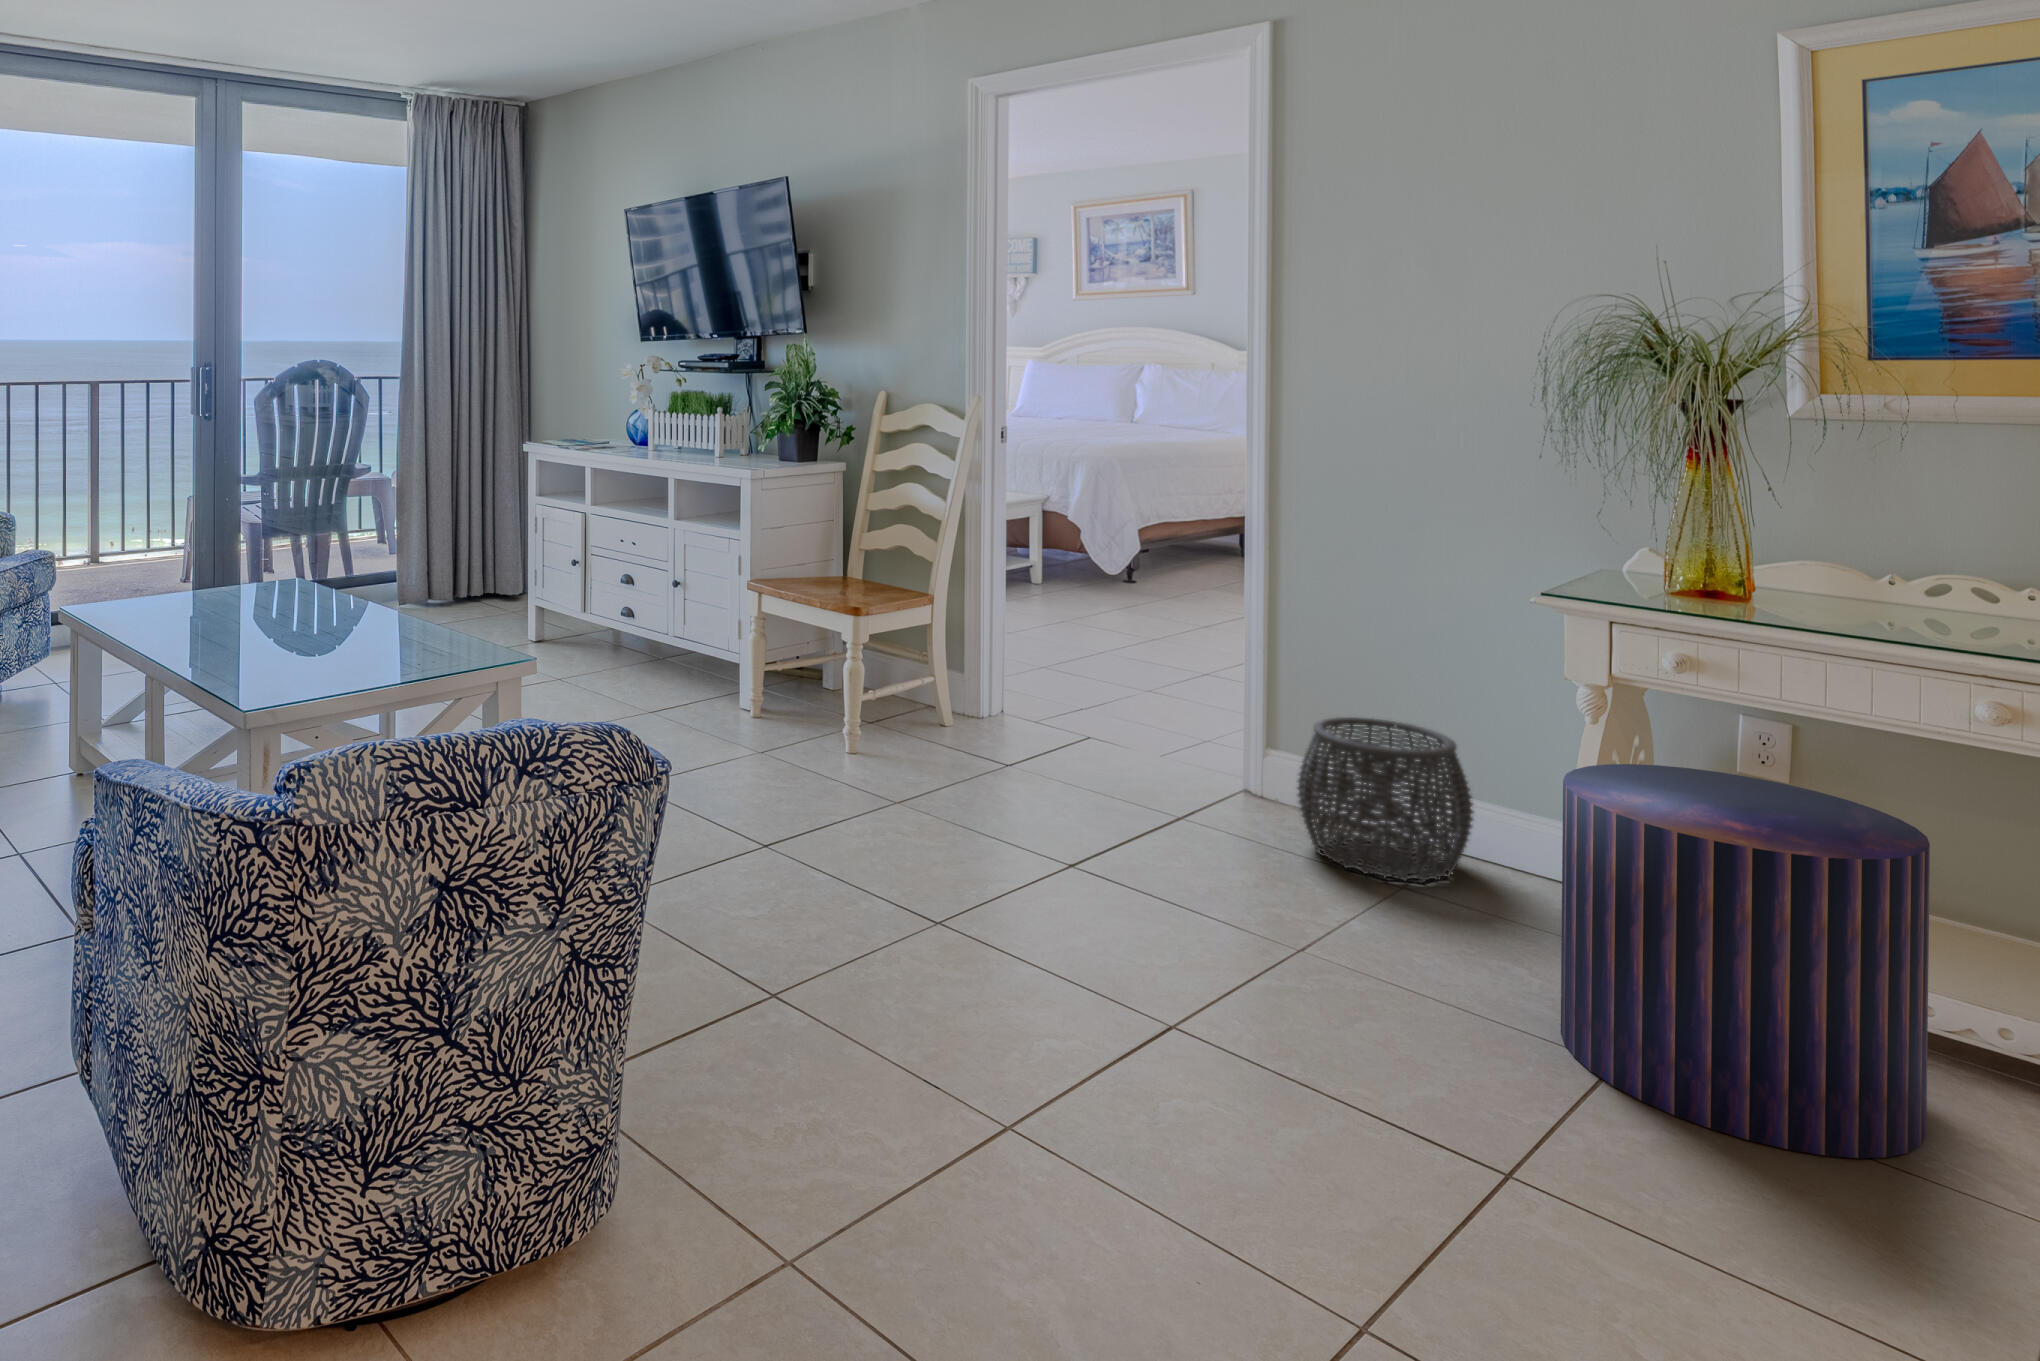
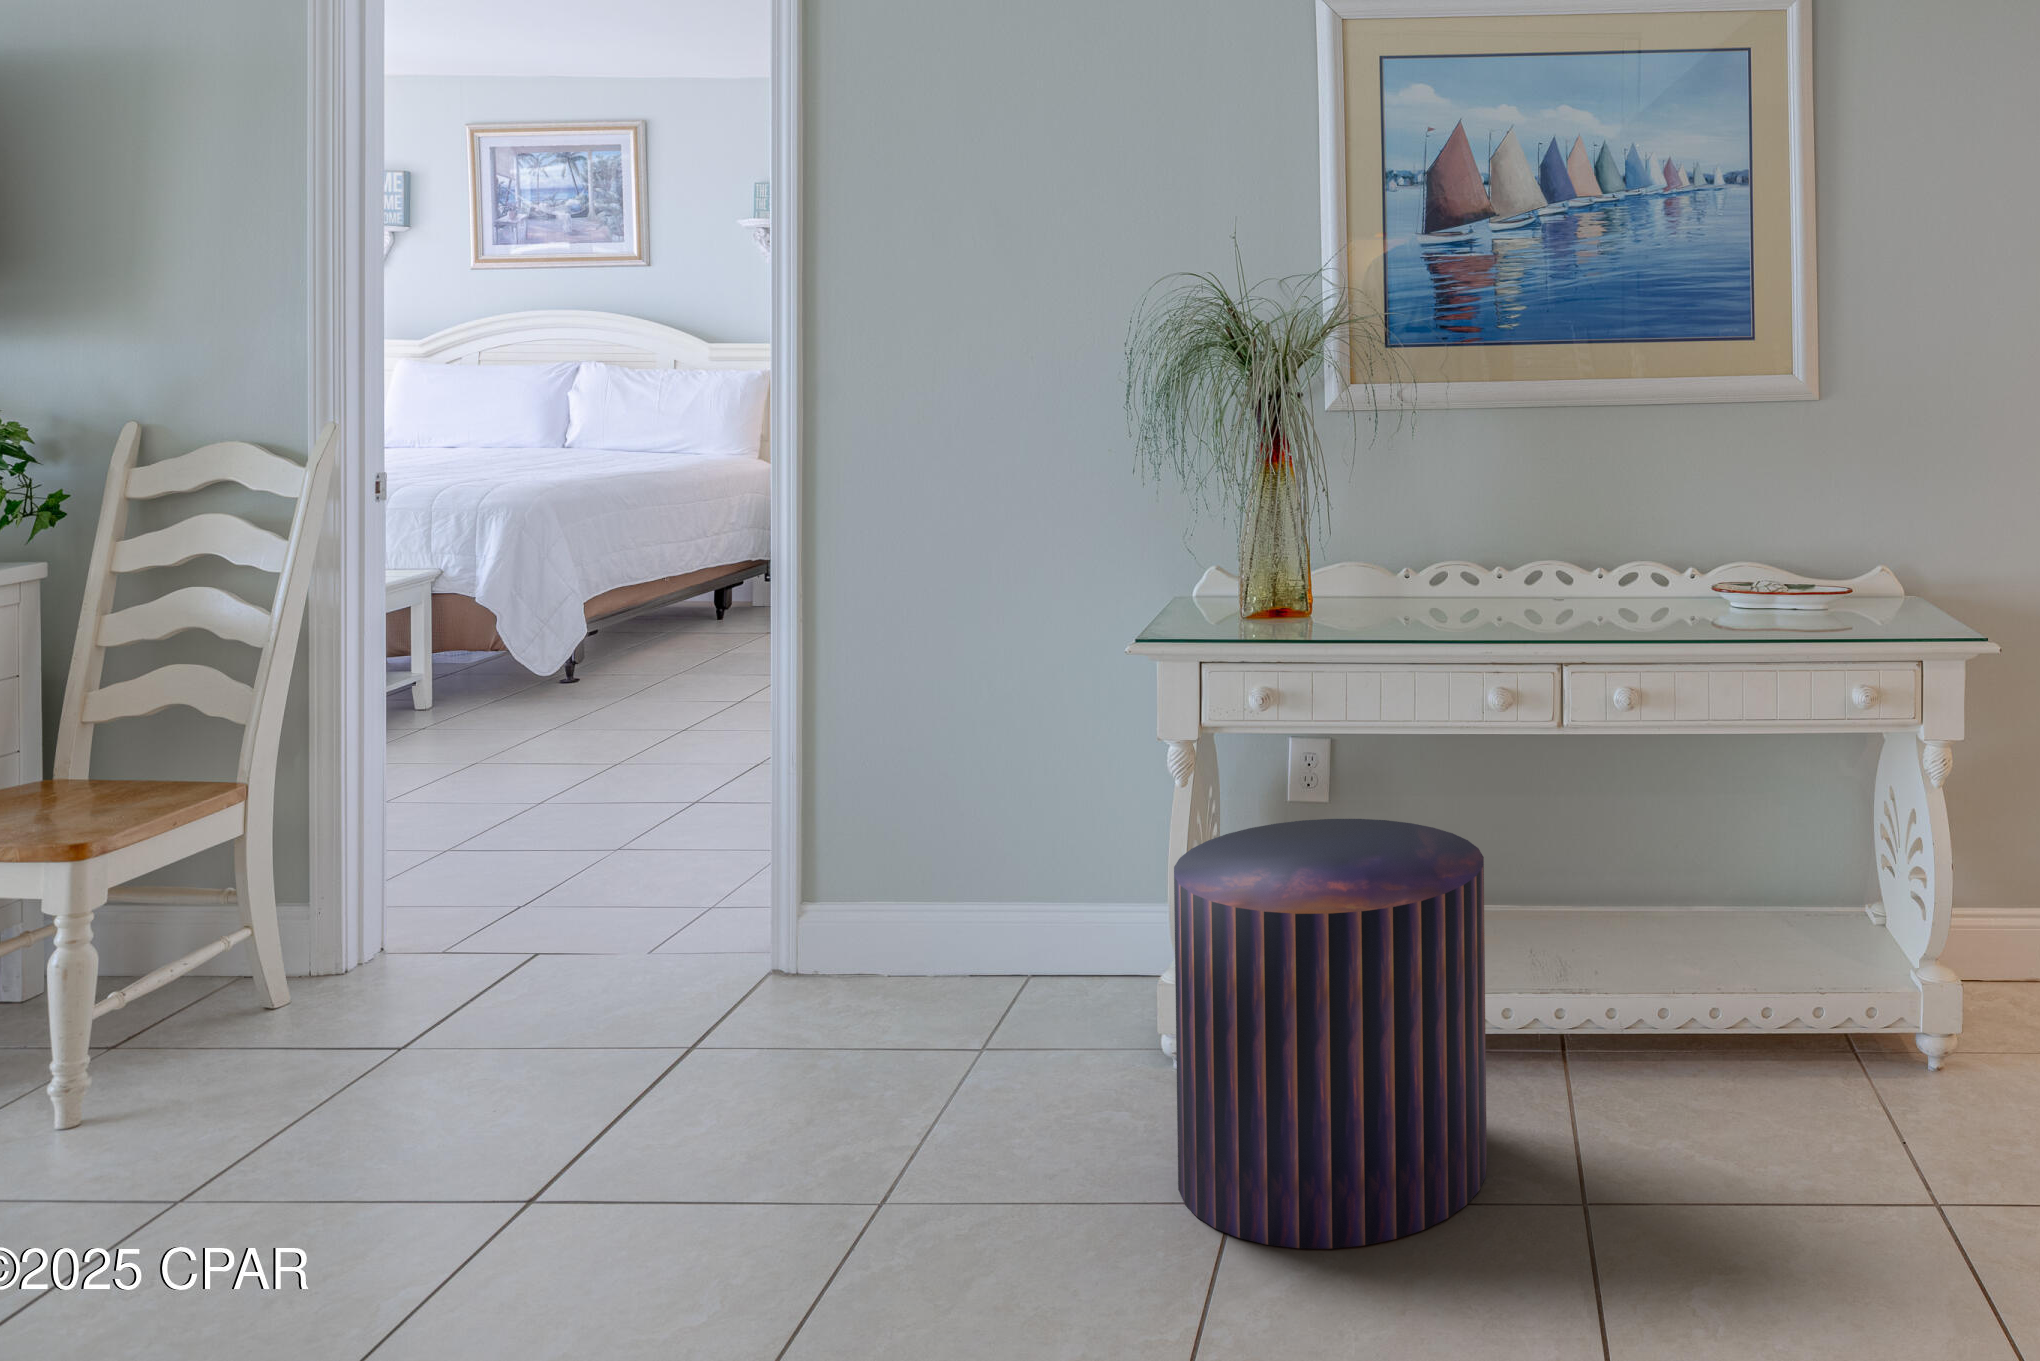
woven basket: present [1297,717,1474,881] -> none [847,830,1054,1049]

